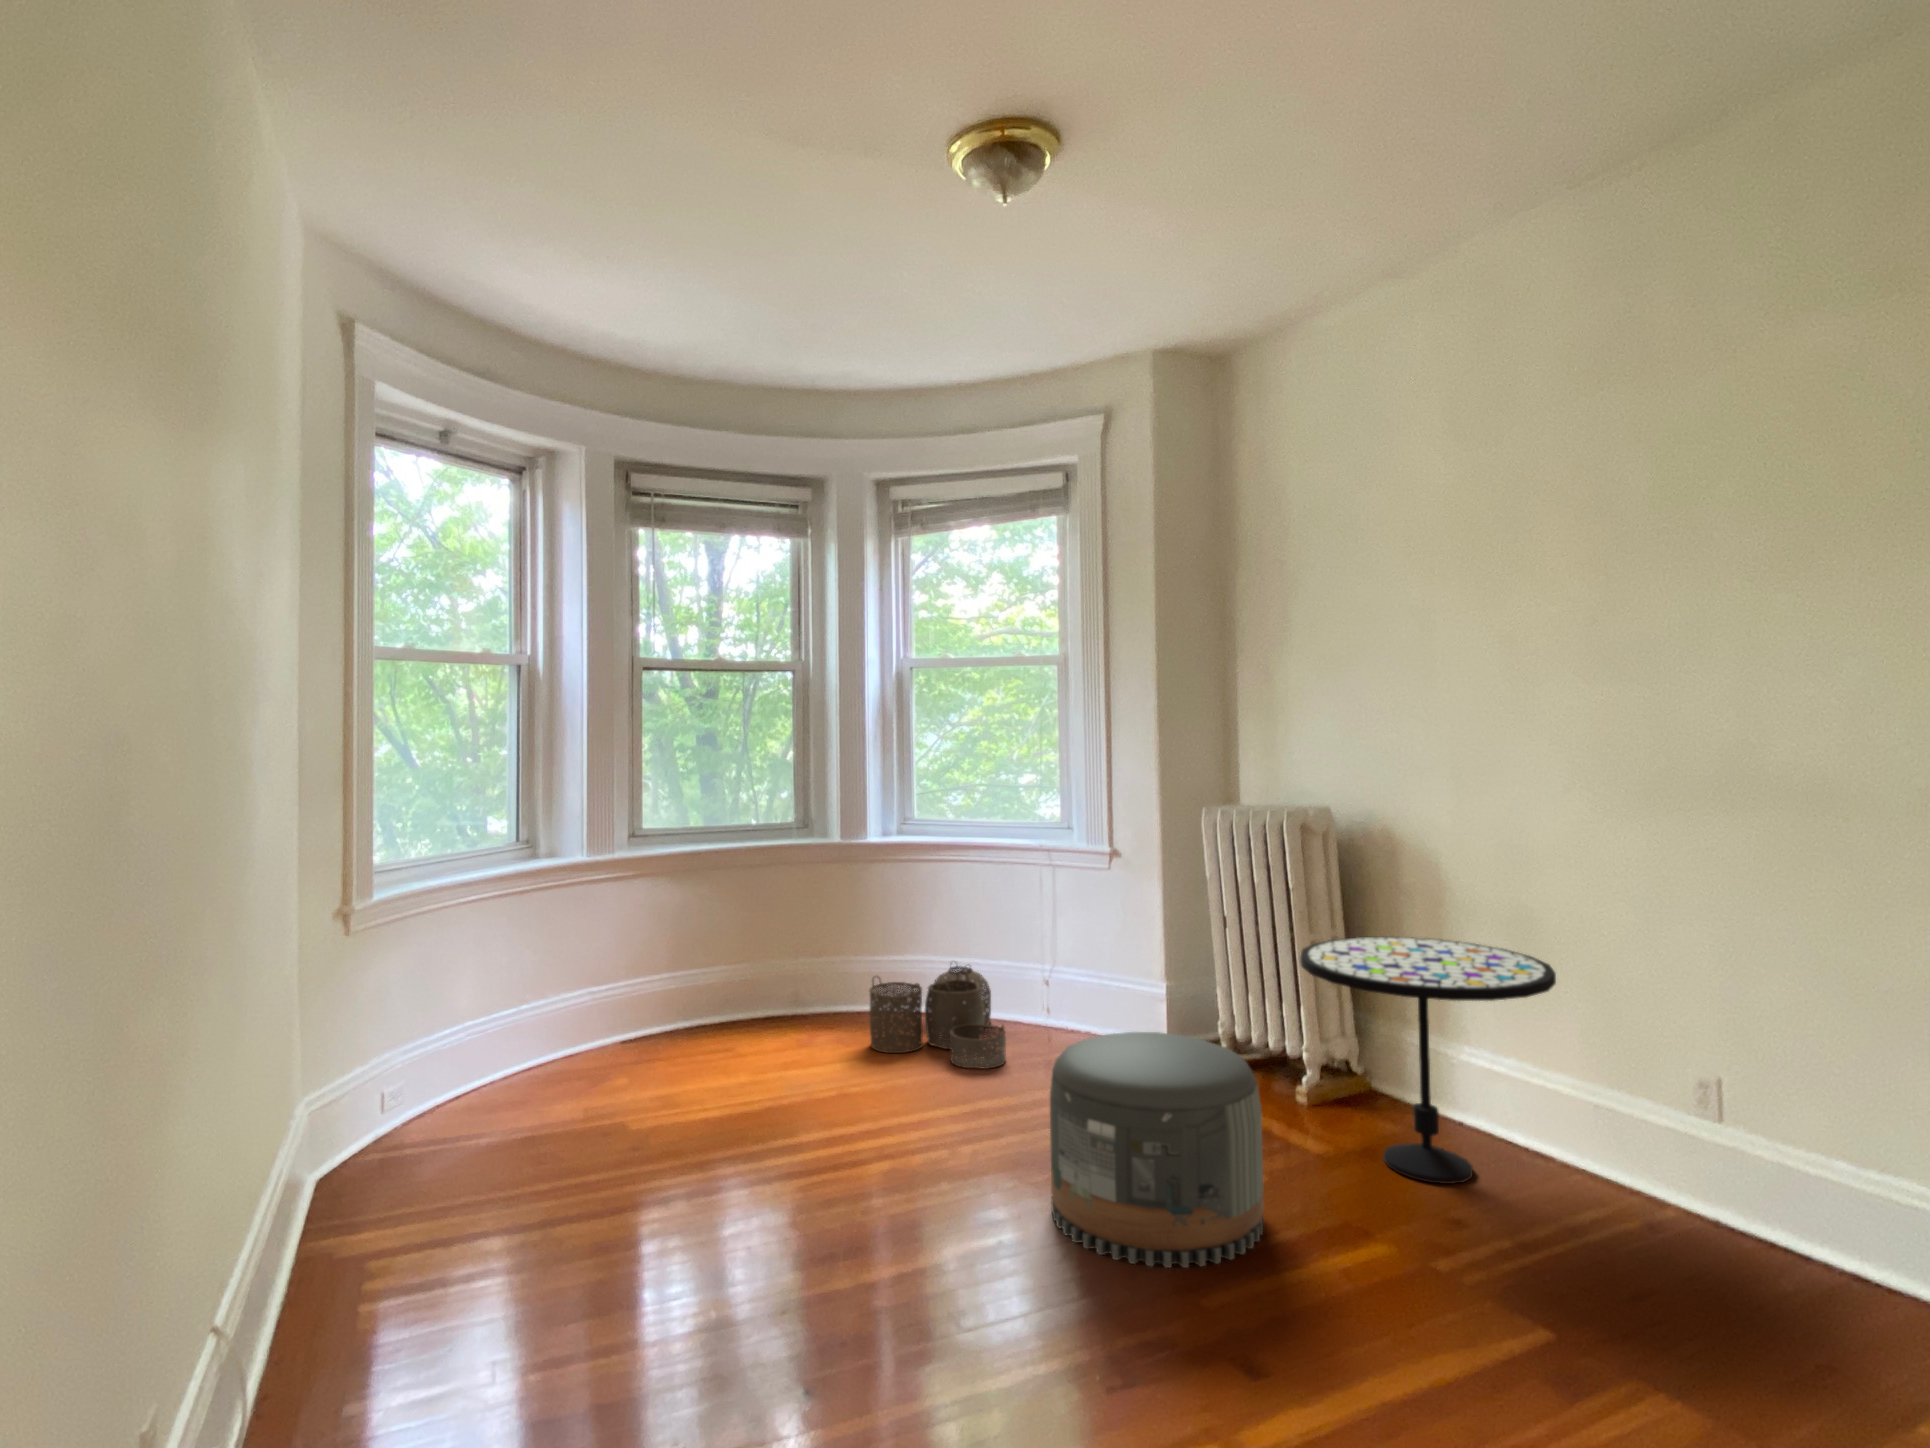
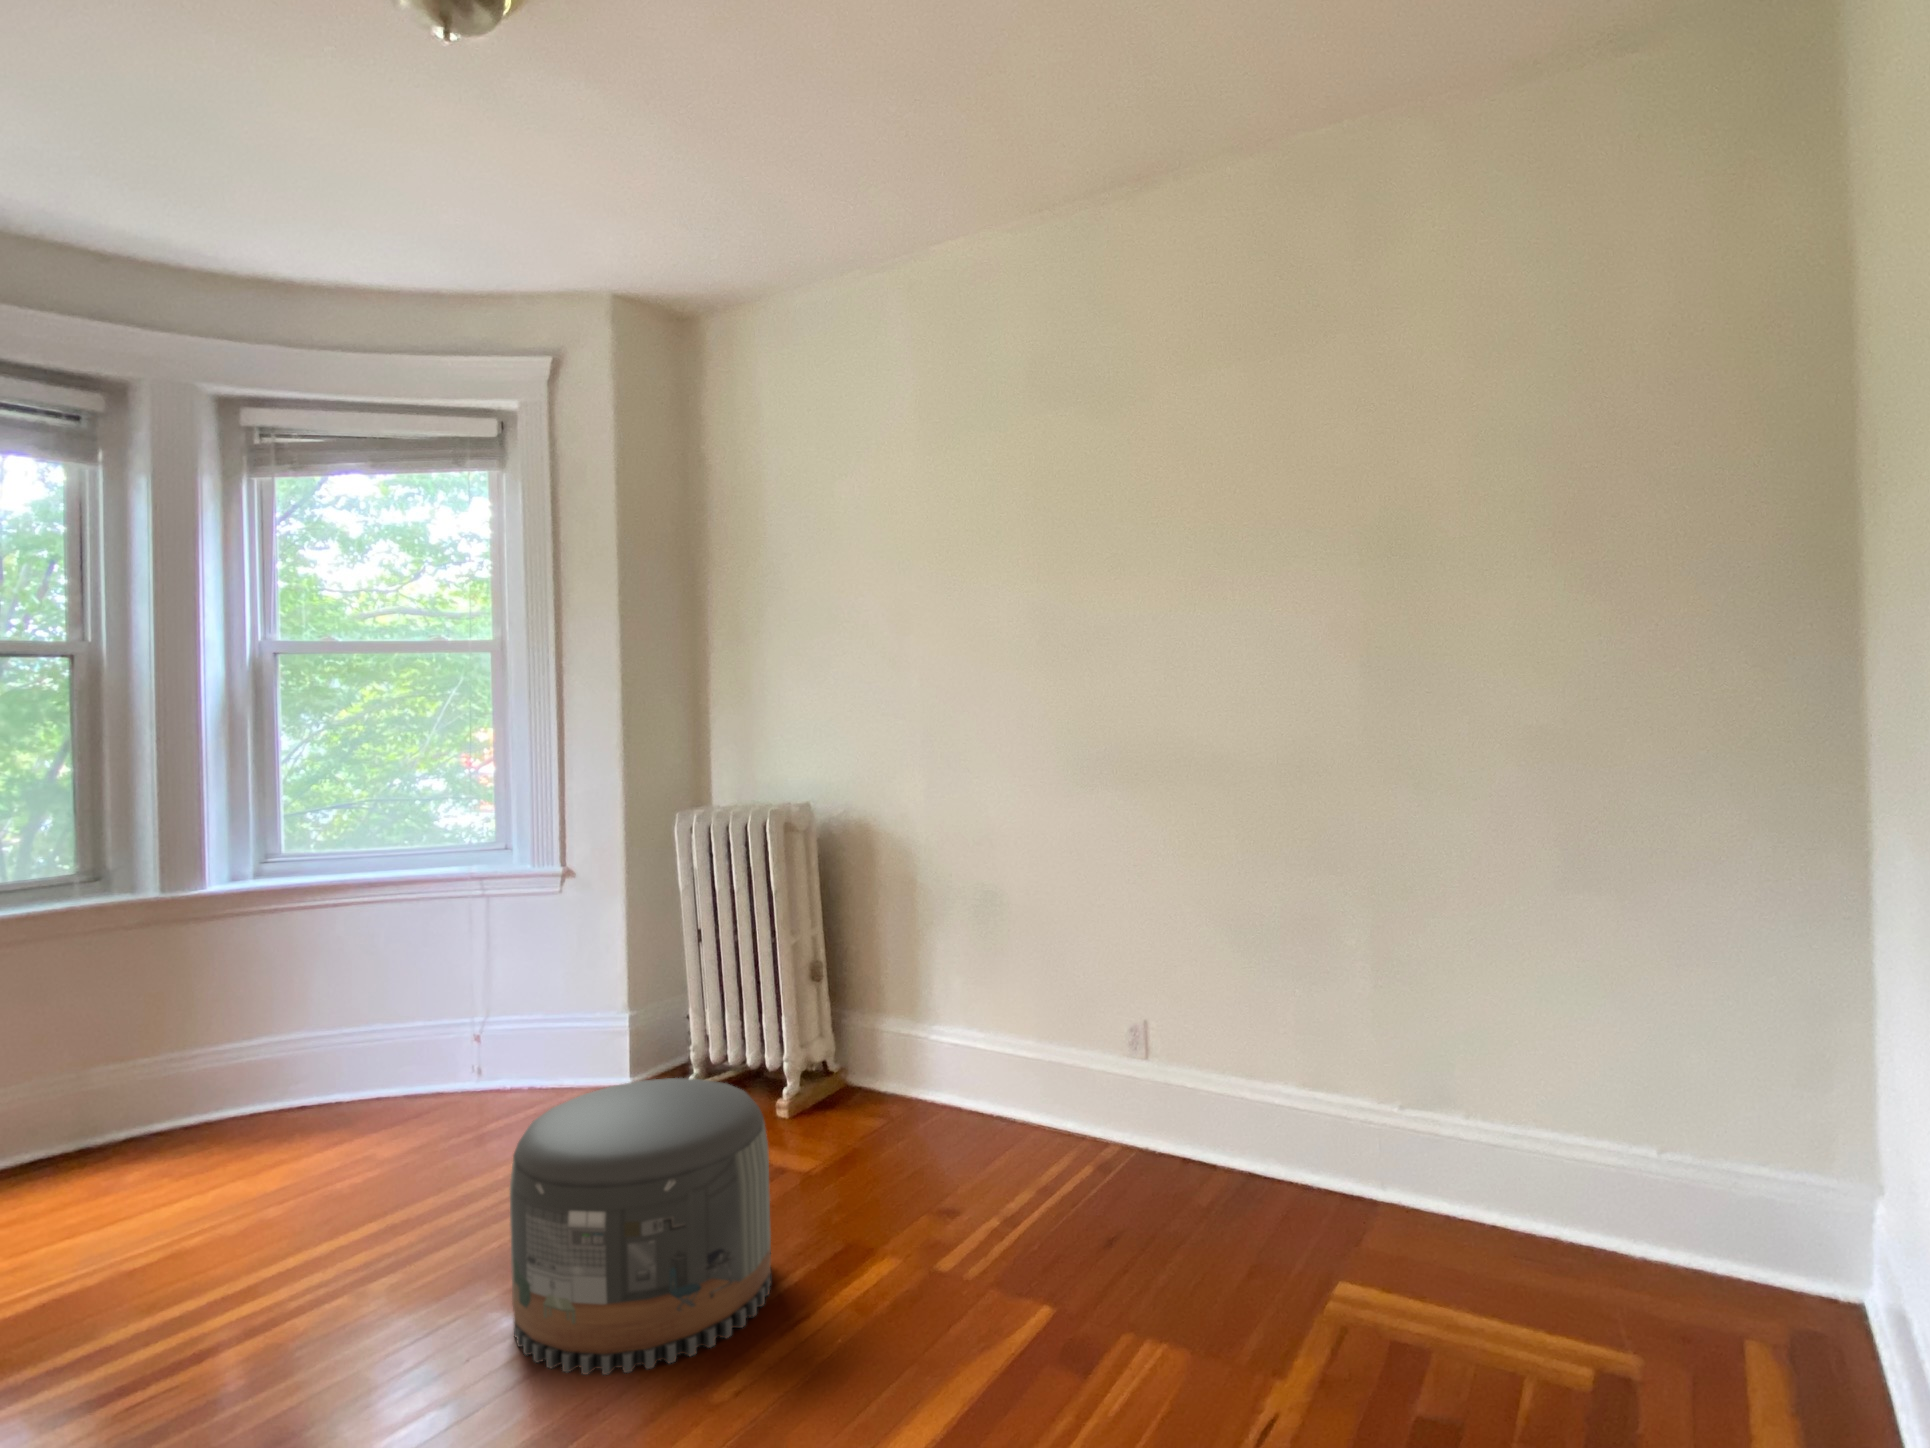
side table: present [1300,937,1556,1184] -> none [793,928,1026,1175]
woven basket: present [869,966,1006,1069] -> none [213,1029,427,1172]

